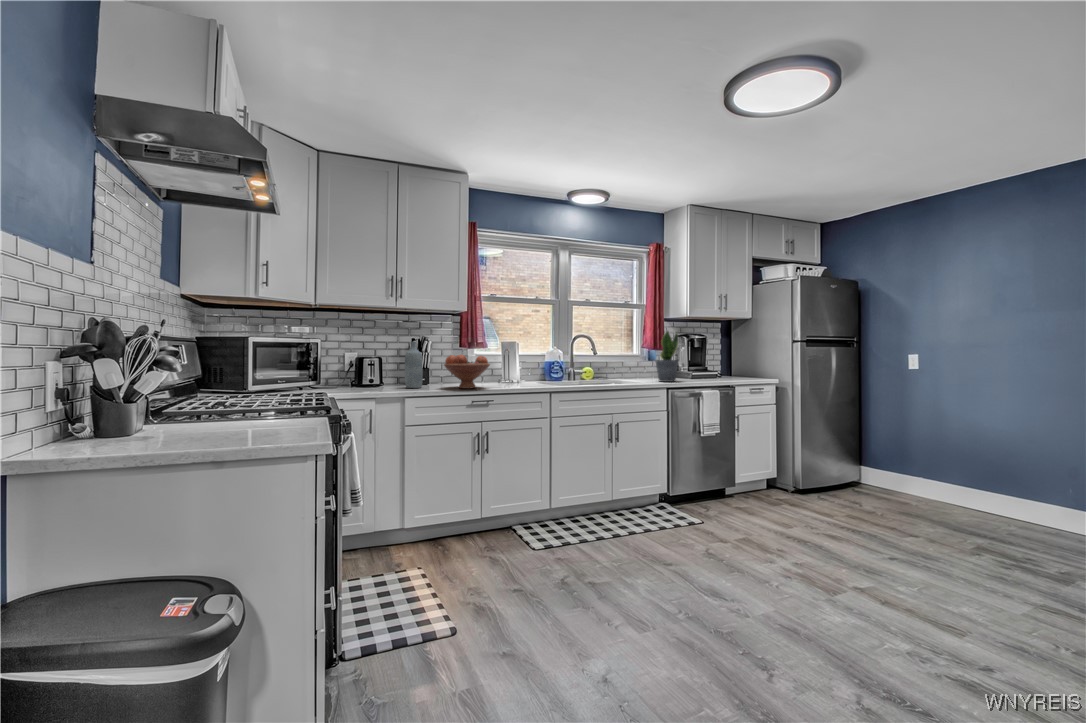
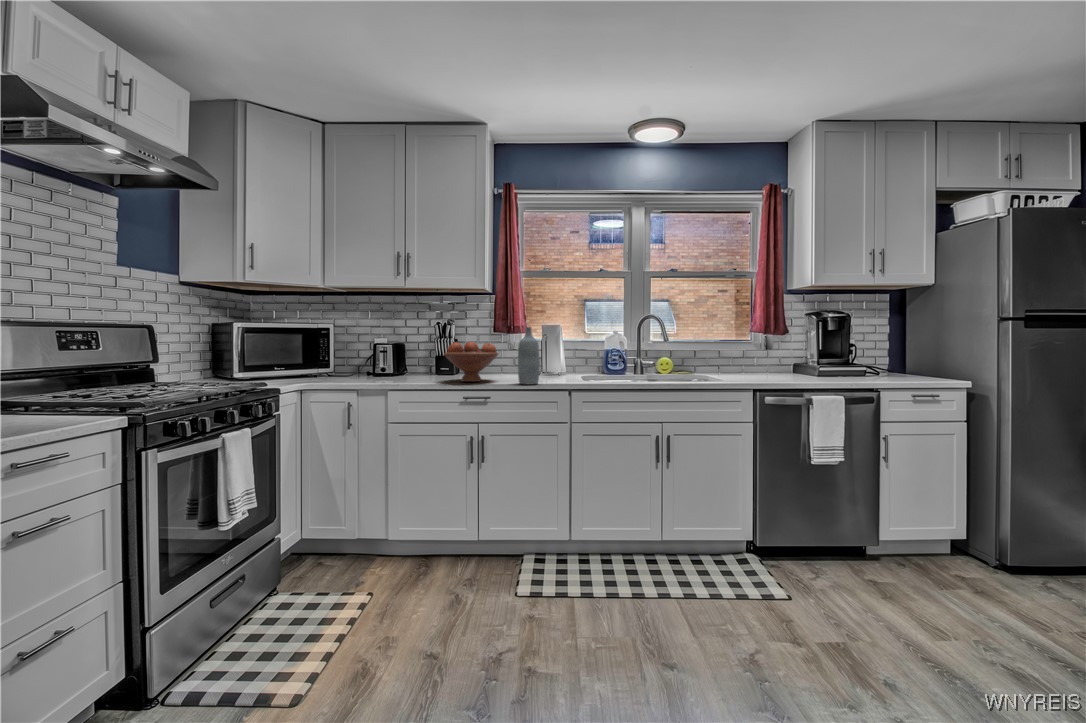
potted plant: present [656,331,678,382] -> none [746,307,782,381]
bottle: present [405,342,423,388] -> present [518,327,539,384]

